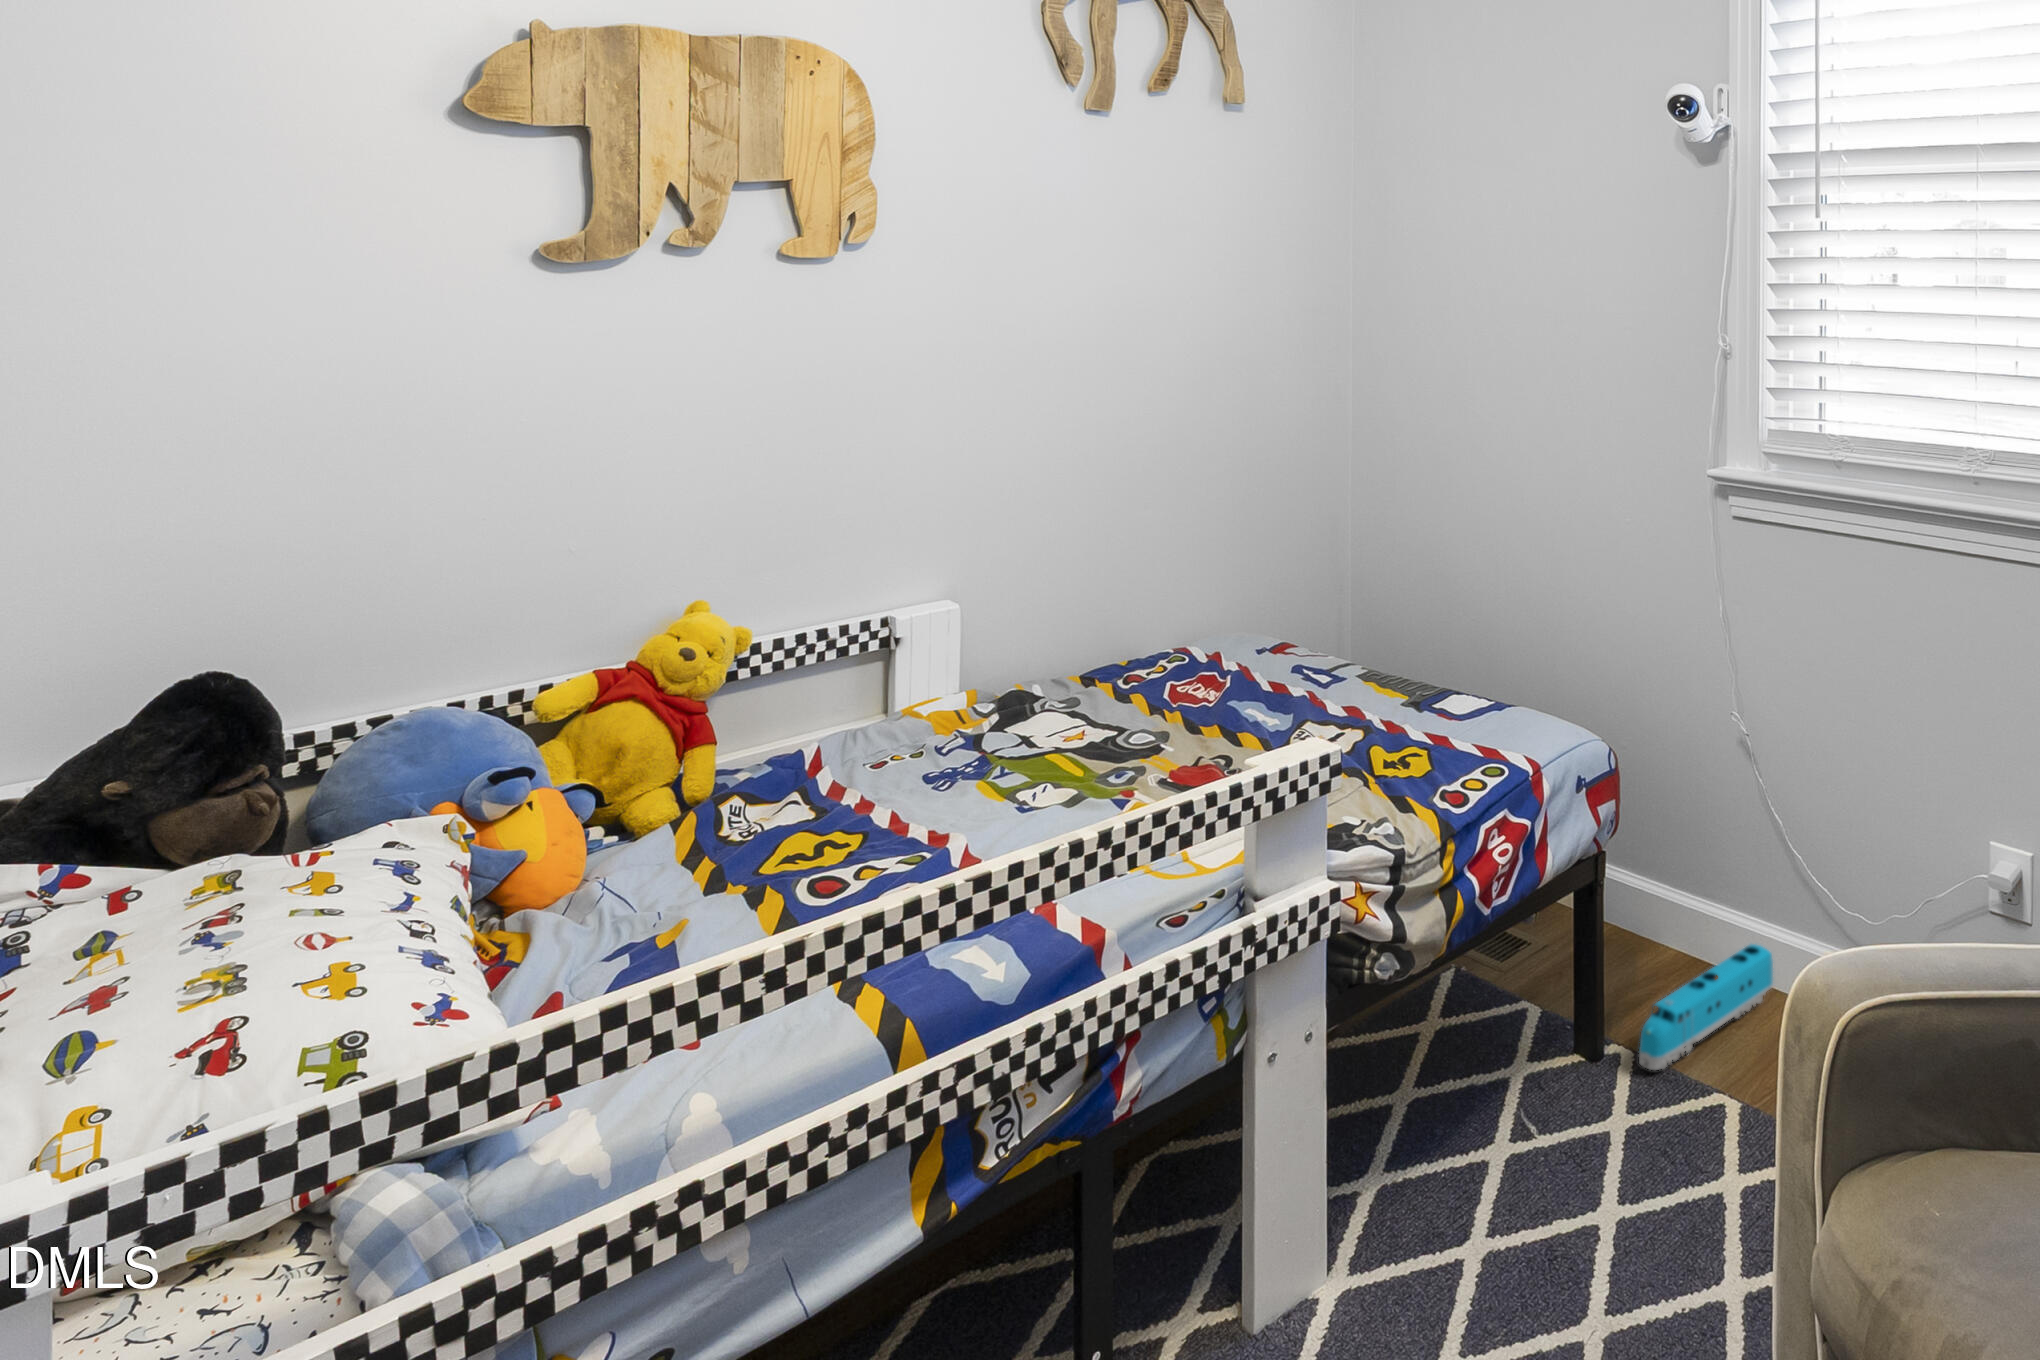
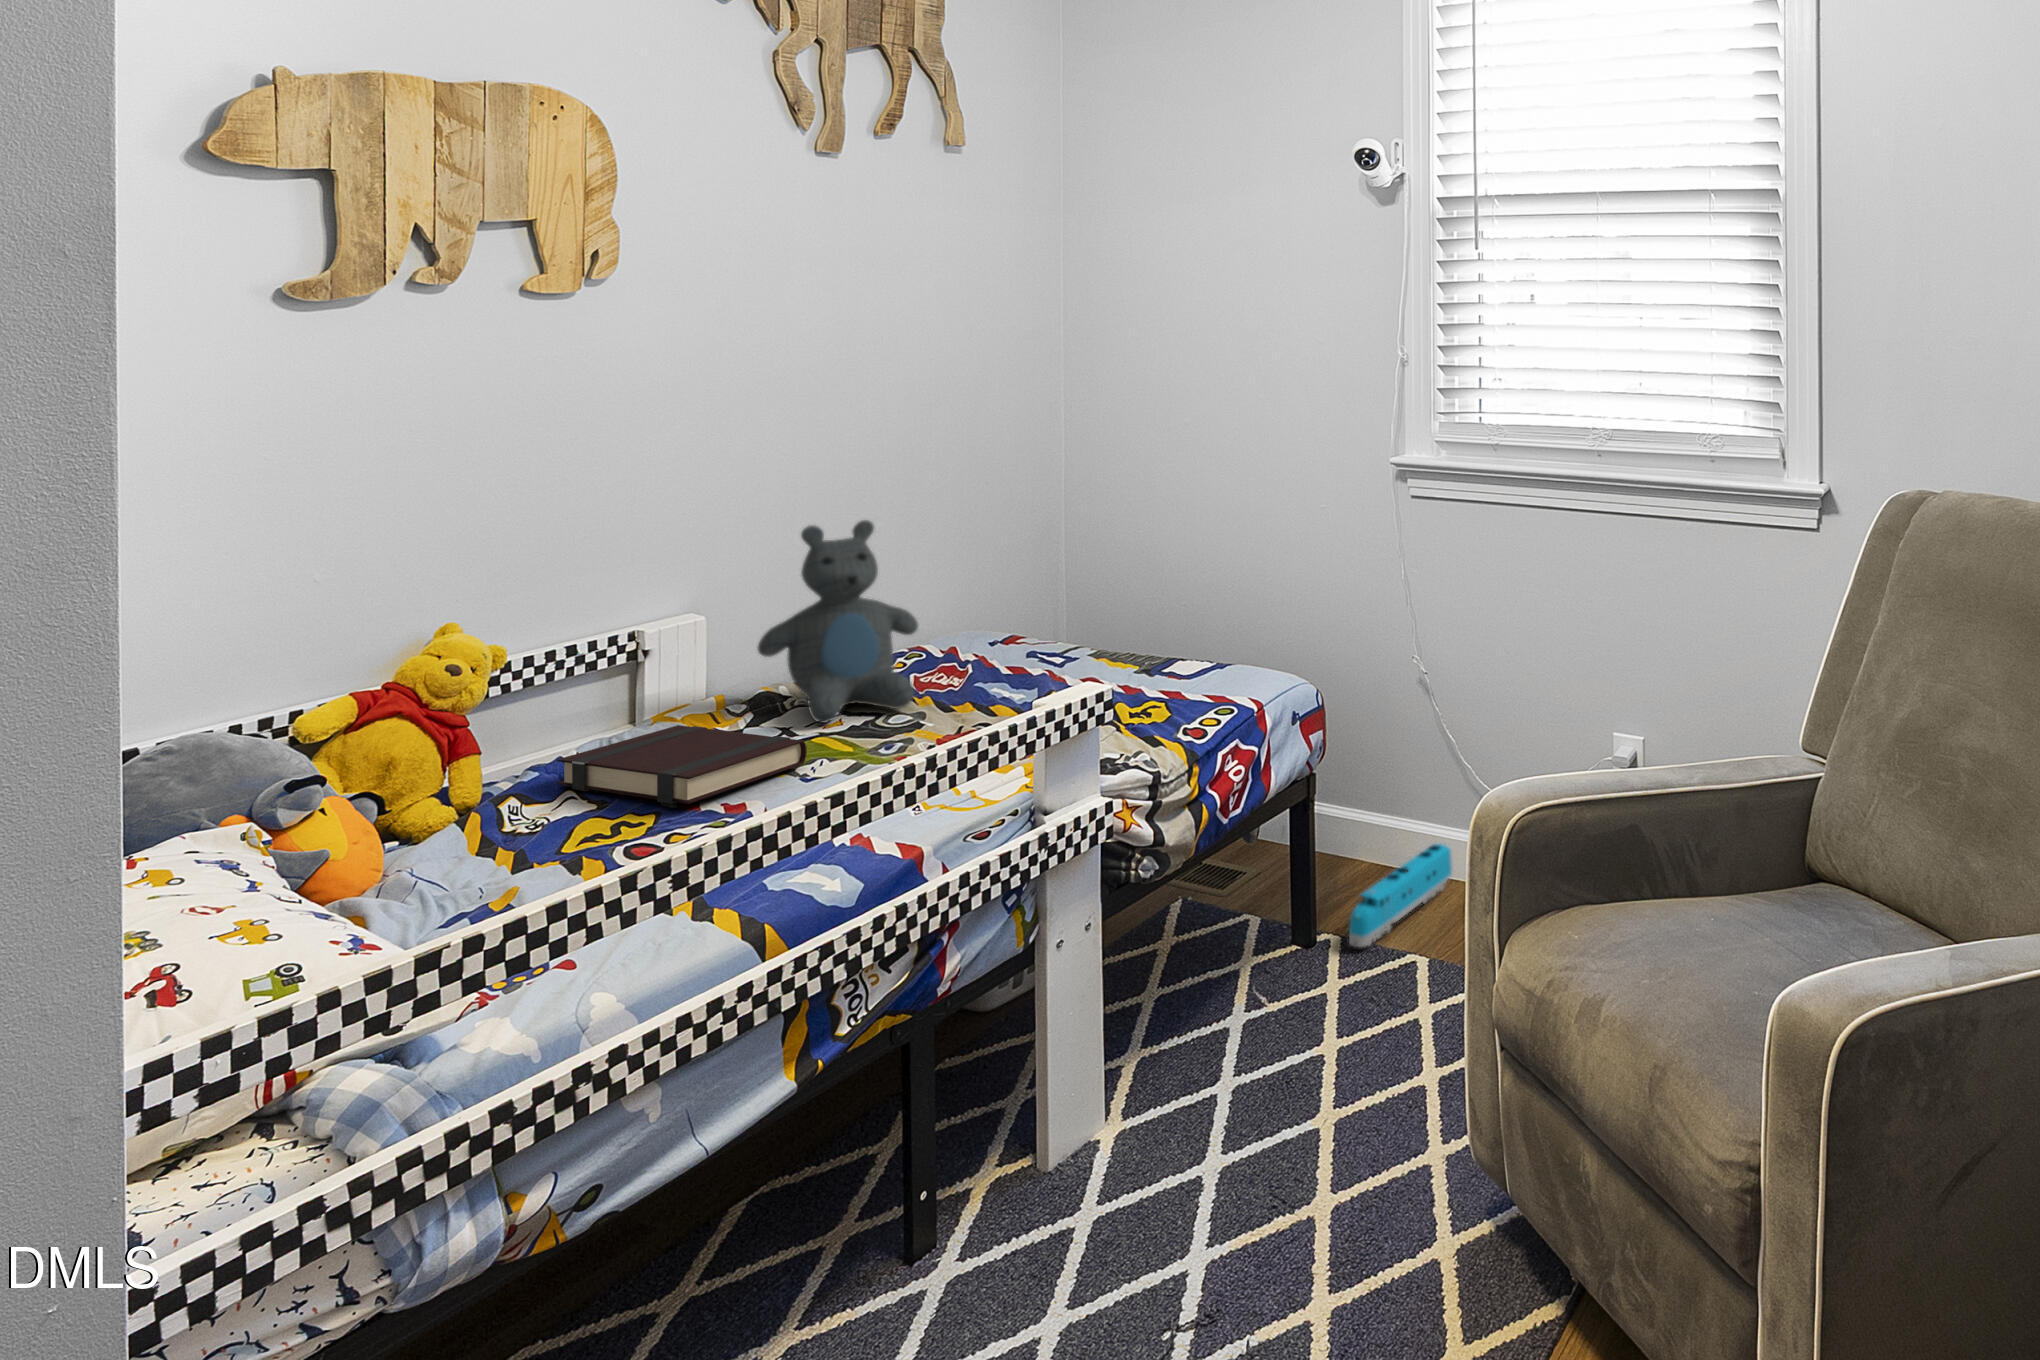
teddy bear: none [1002,517,1172,742] -> present [758,520,918,723]
book: none [778,734,1026,837] -> present [557,725,807,804]

